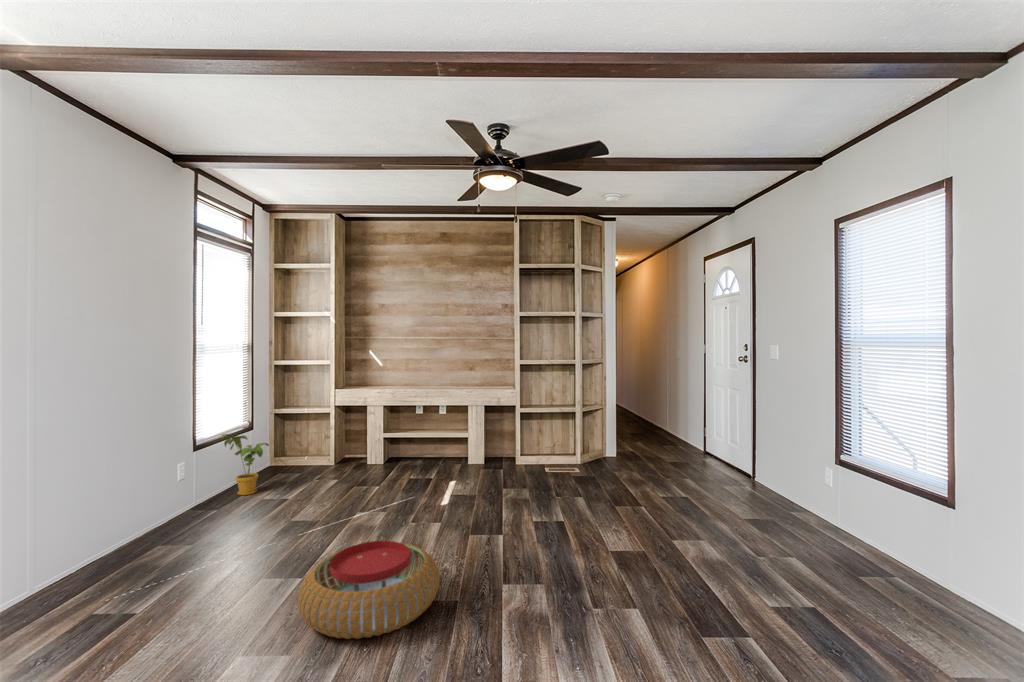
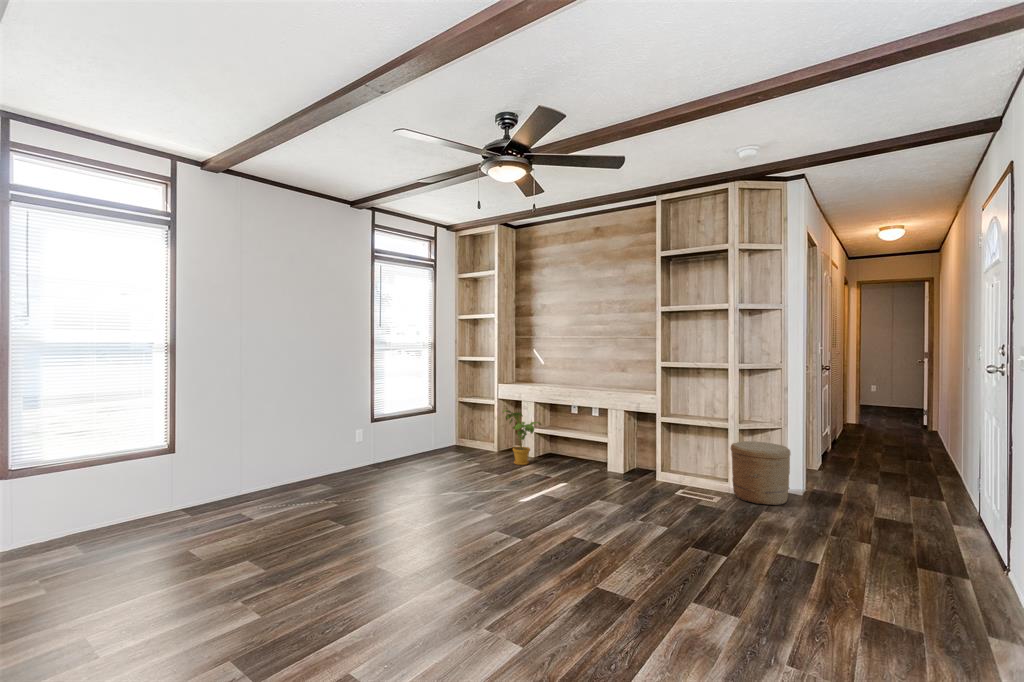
woven basket: none [469,431,515,484] -> present [731,441,790,505]
pouf: present [298,541,439,639] -> none [496,520,623,603]

